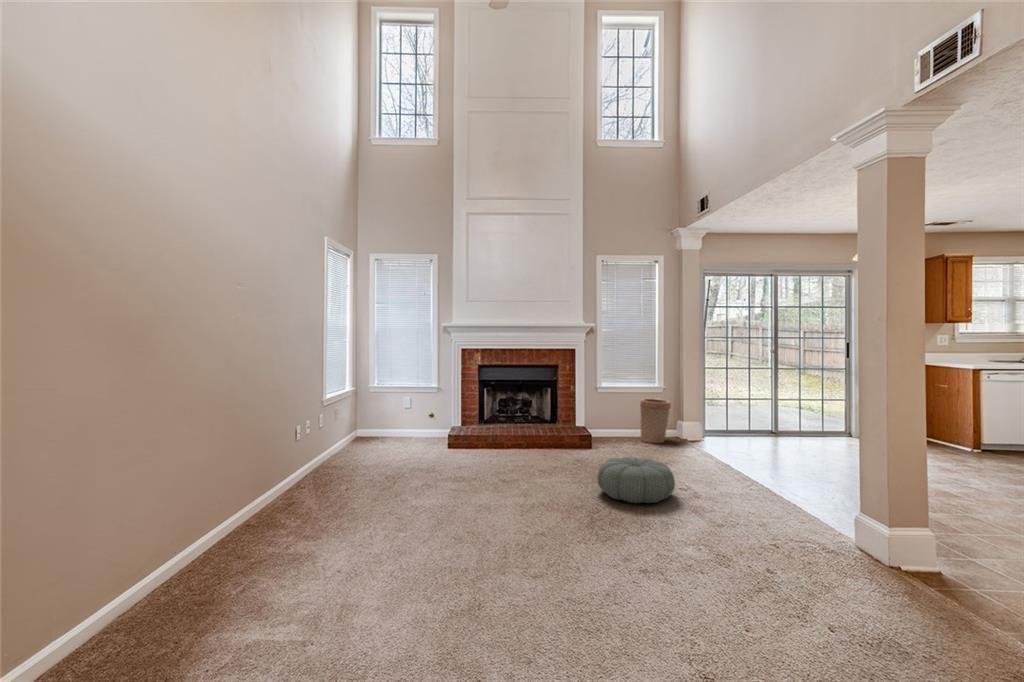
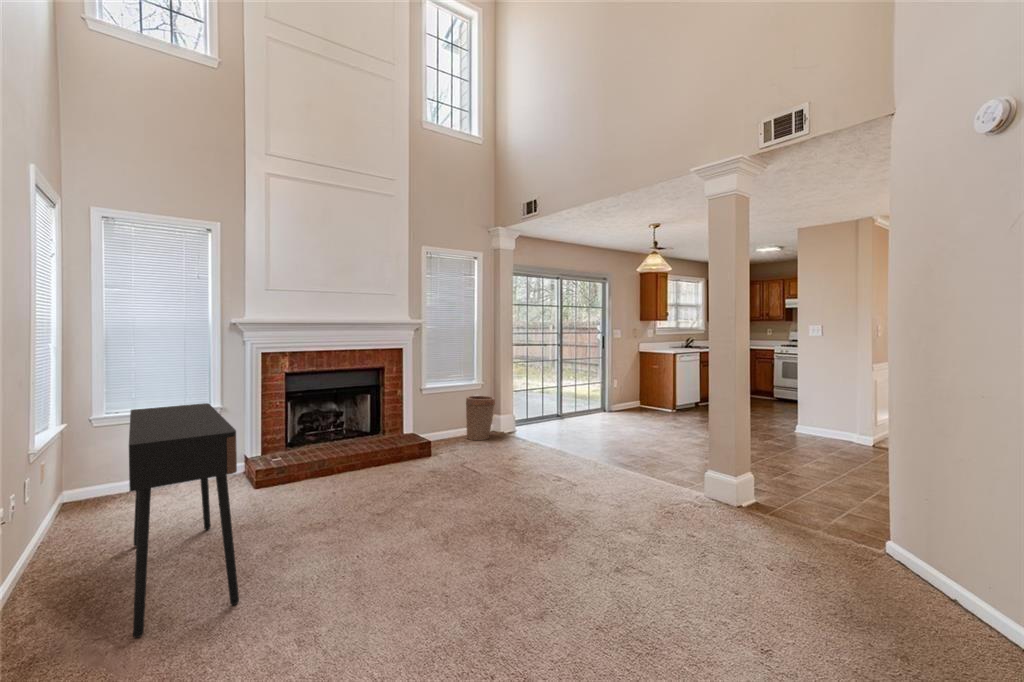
console table: none [327,379,404,499] -> present [129,403,239,638]
pouf: present [597,457,675,503] -> none [504,460,582,510]

